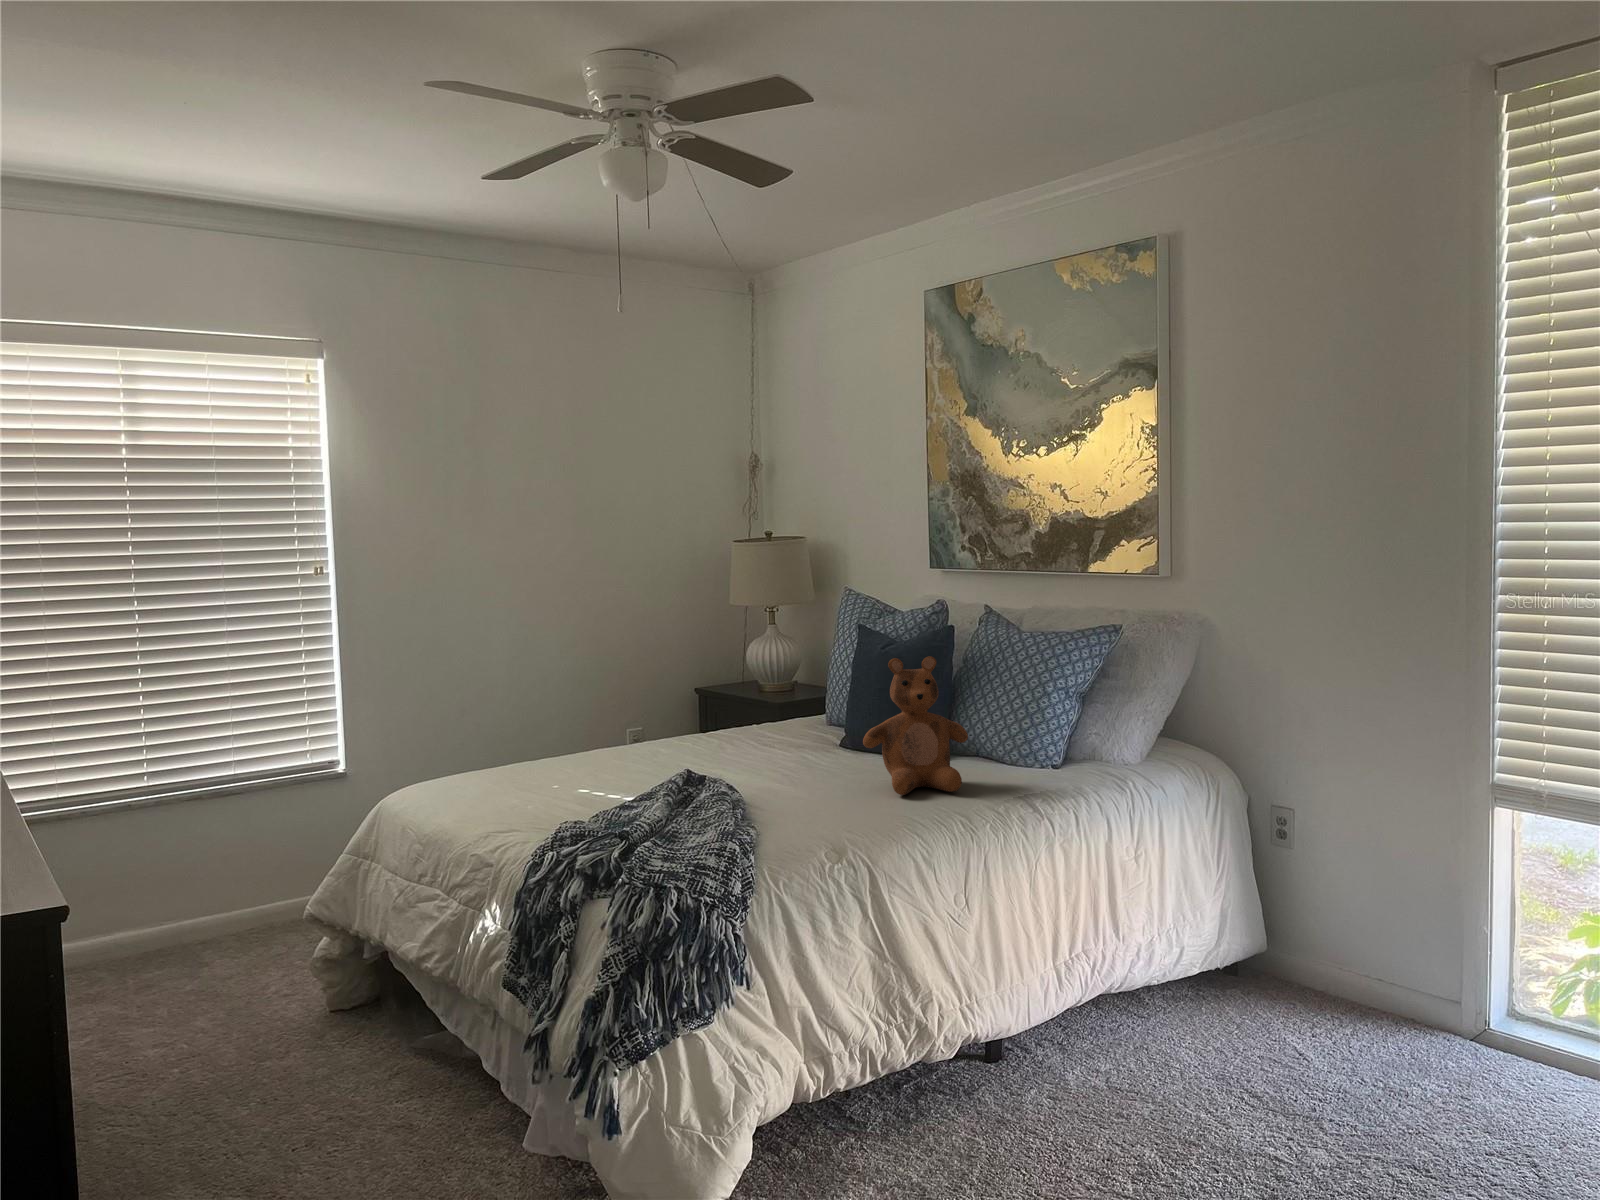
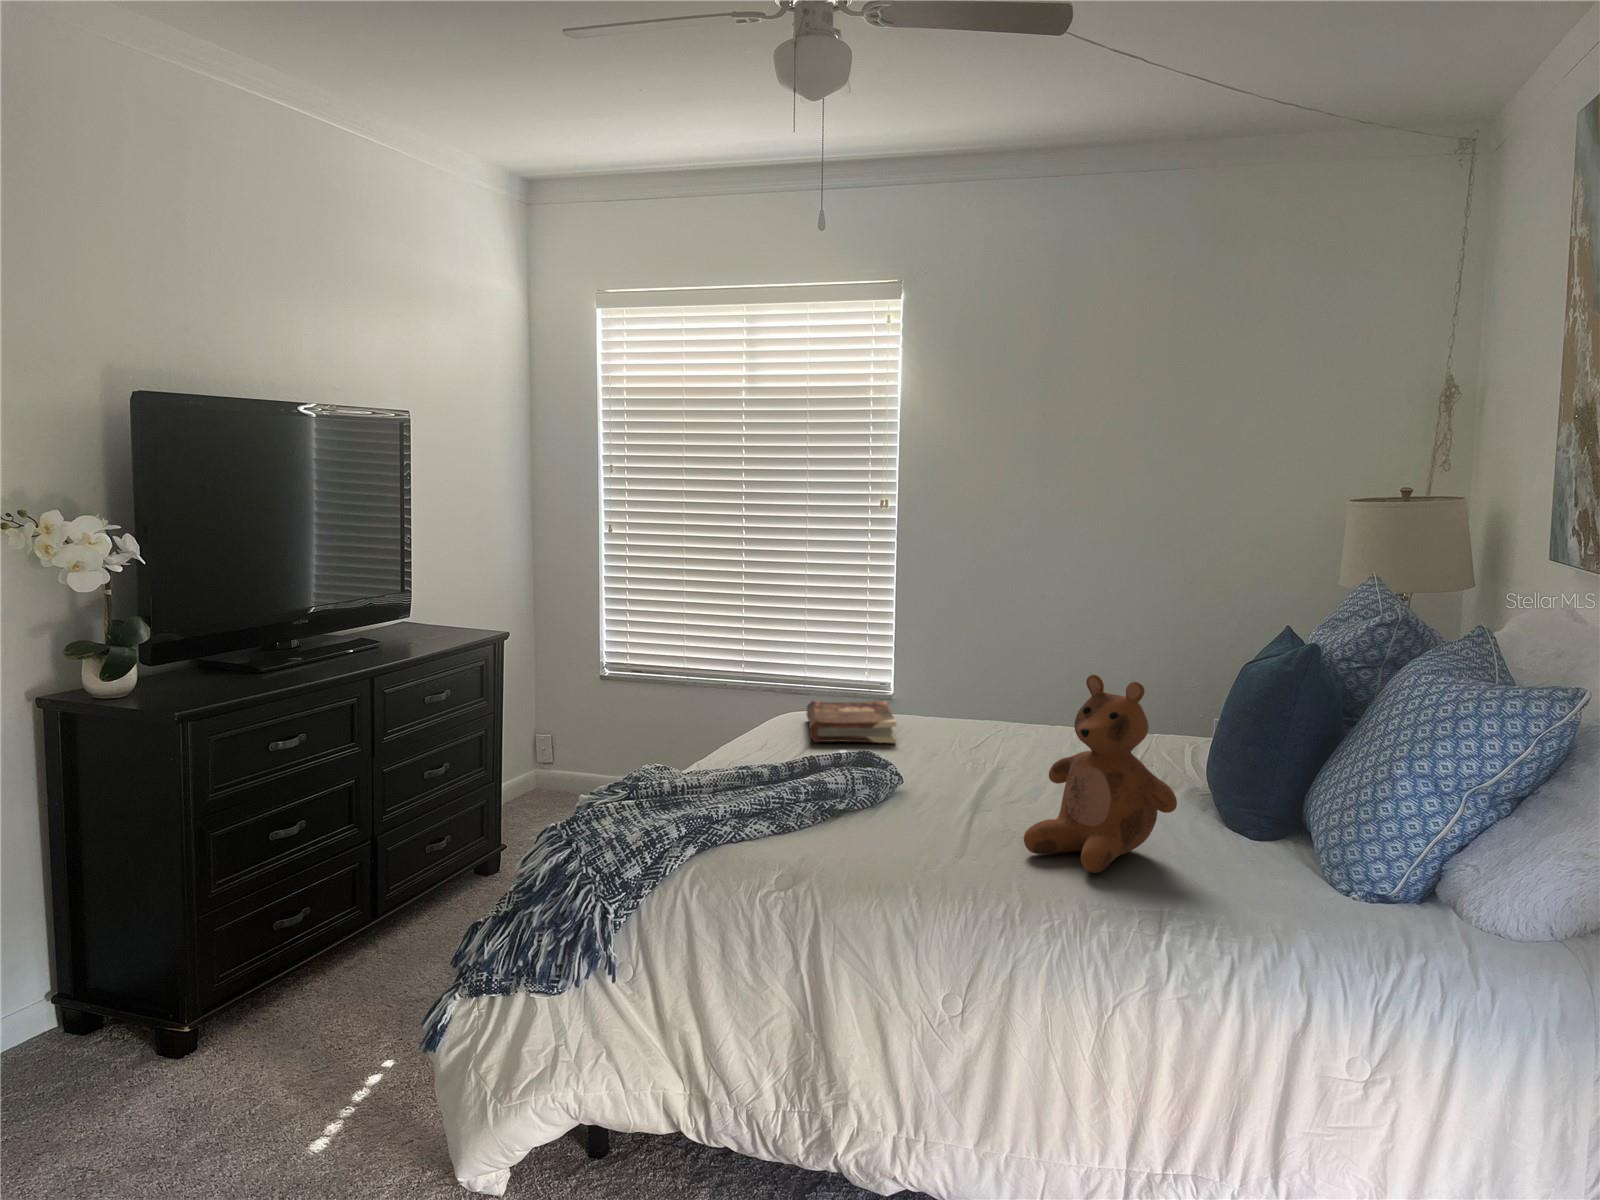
book: none [483,755,613,796] -> present [806,701,896,743]

